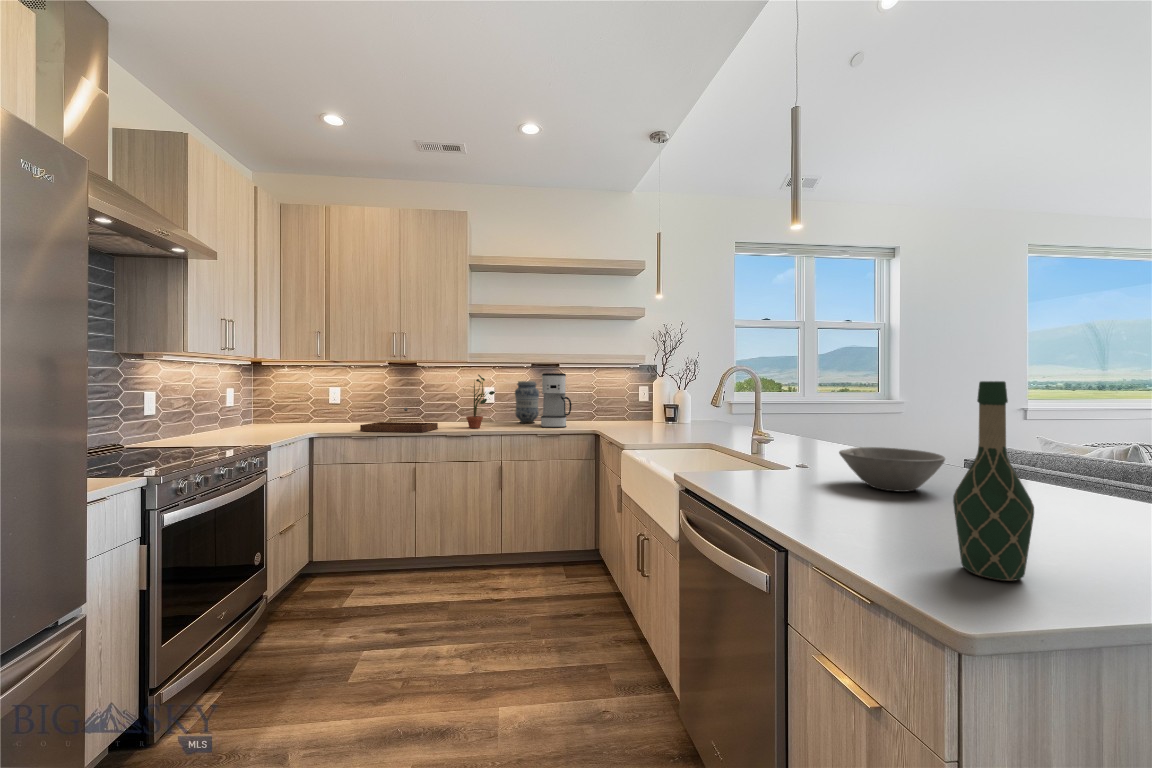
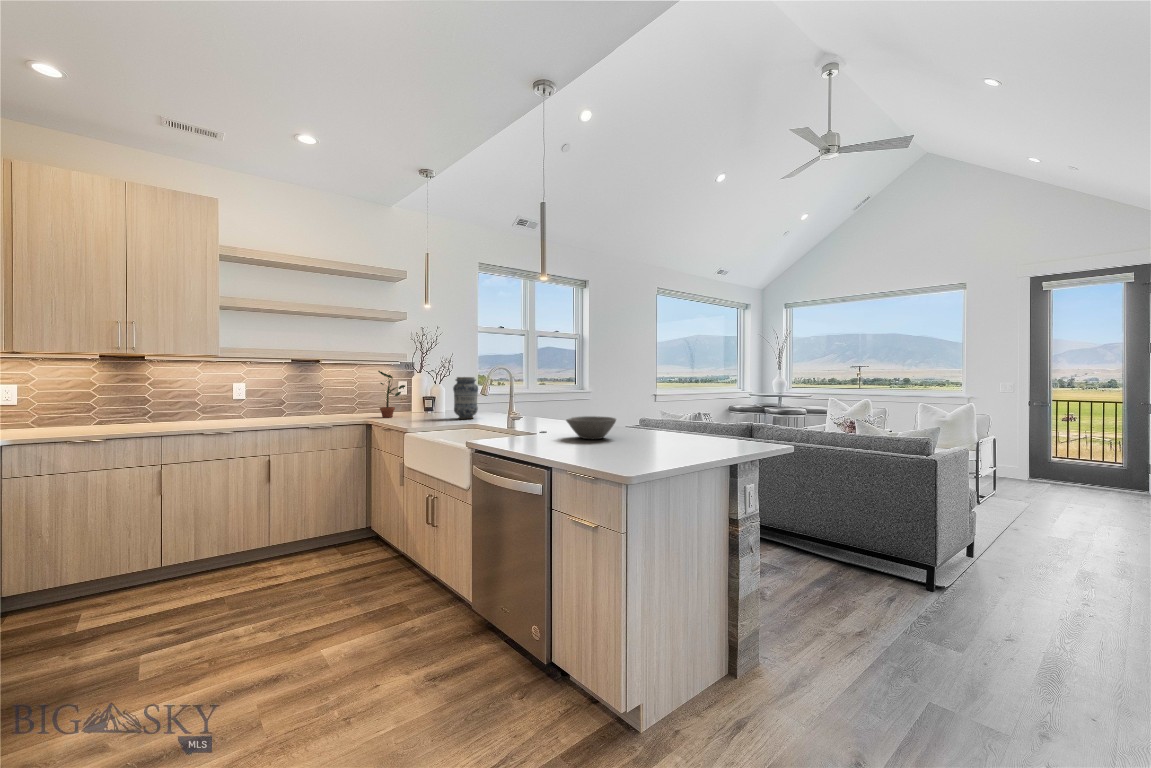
coffee maker: present [541,373,572,427] -> none [309,370,341,421]
potted plant: present [466,375,495,428] -> present [378,371,405,417]
vase: present [515,381,539,423] -> present [453,377,478,419]
wine bottle: present [953,381,1034,581] -> none [620,379,647,463]
tray: present [360,408,438,432] -> none [78,406,187,435]

